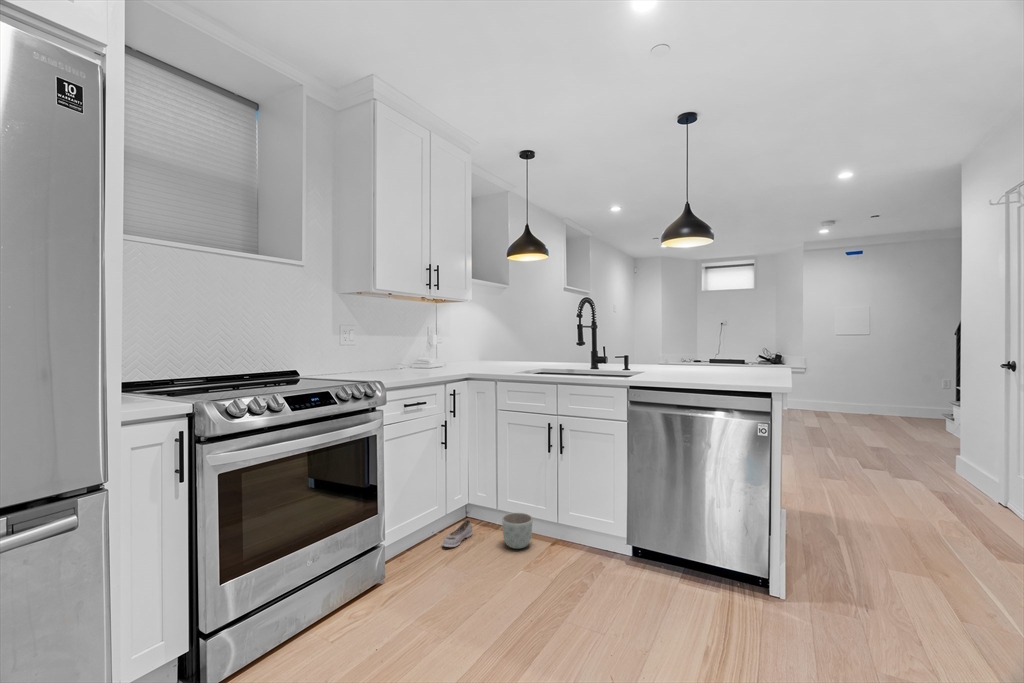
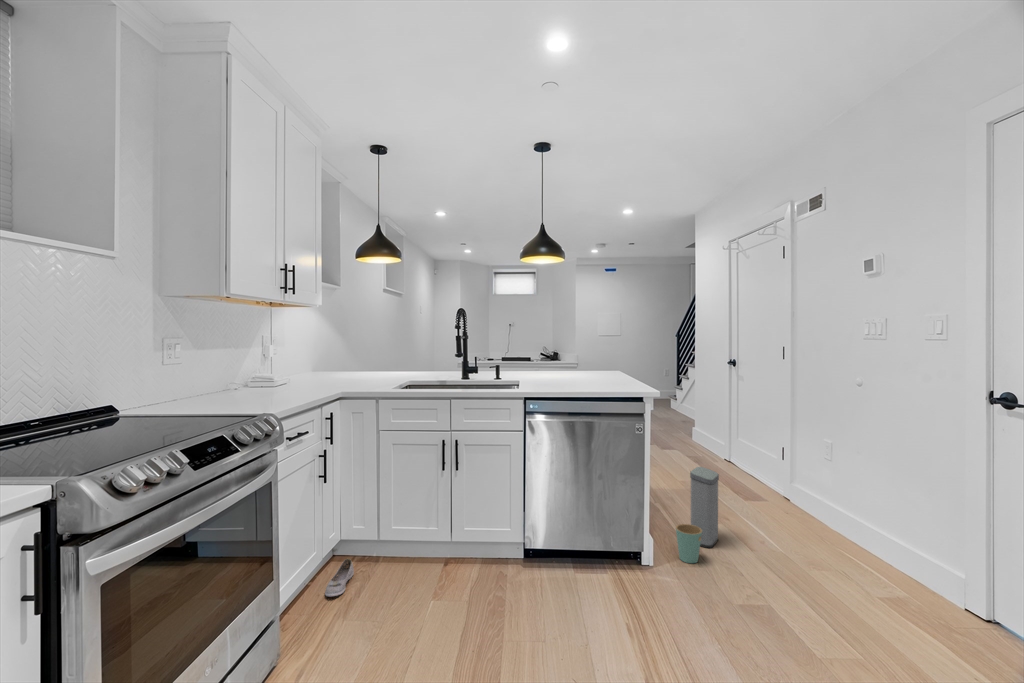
trash can: none [822,491,906,609] -> present [676,467,719,563]
planter: present [502,513,533,549] -> none [394,539,427,579]

